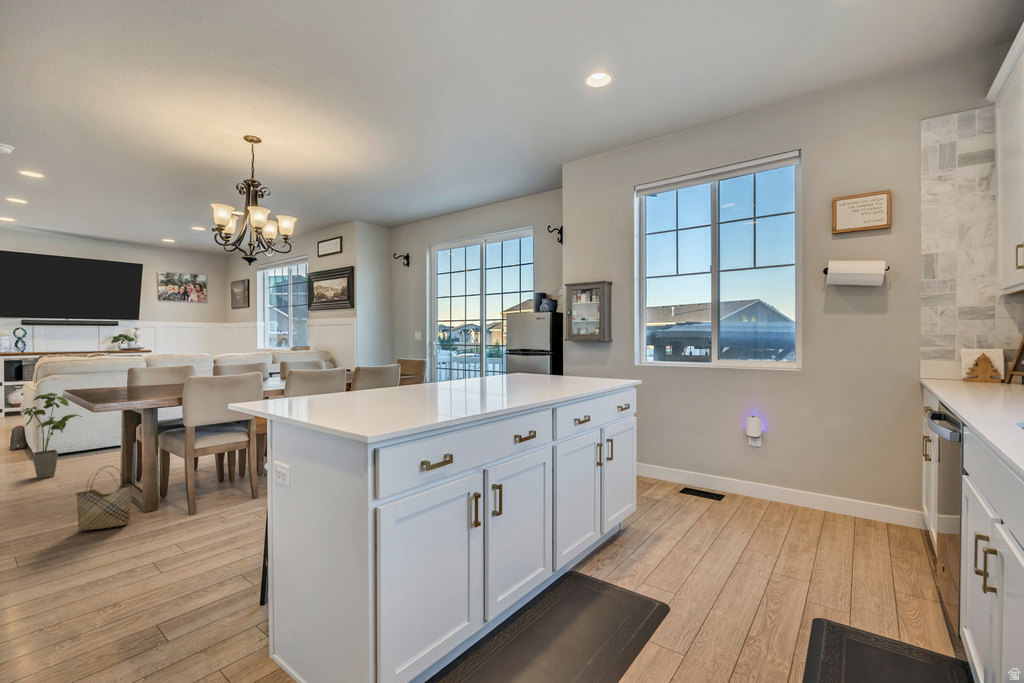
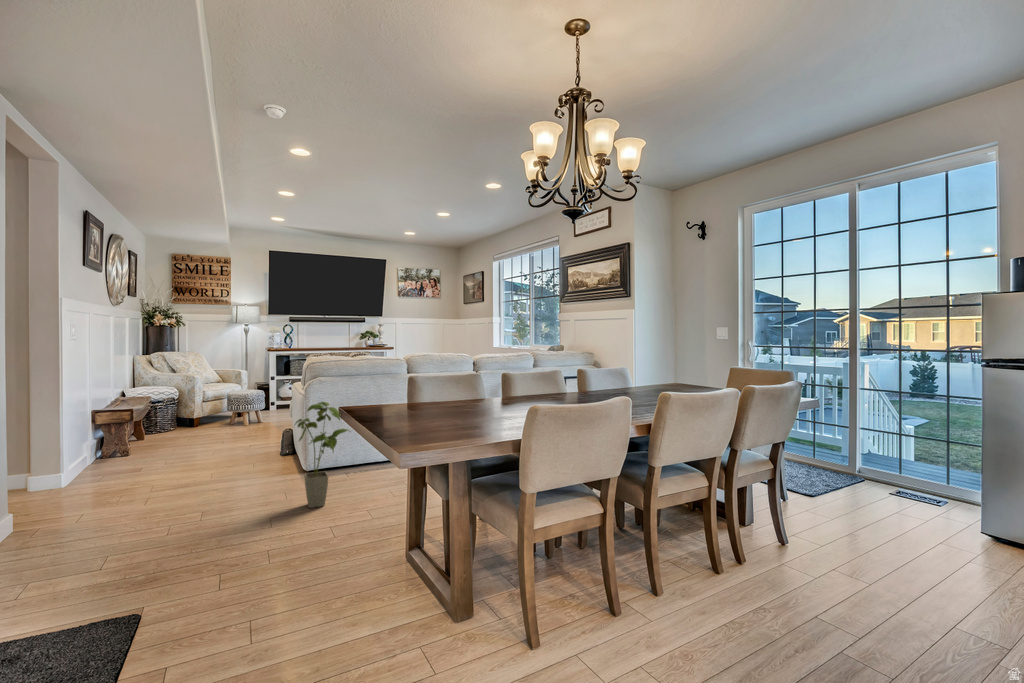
woven basket: present [76,466,133,531] -> none [368,541,443,654]

